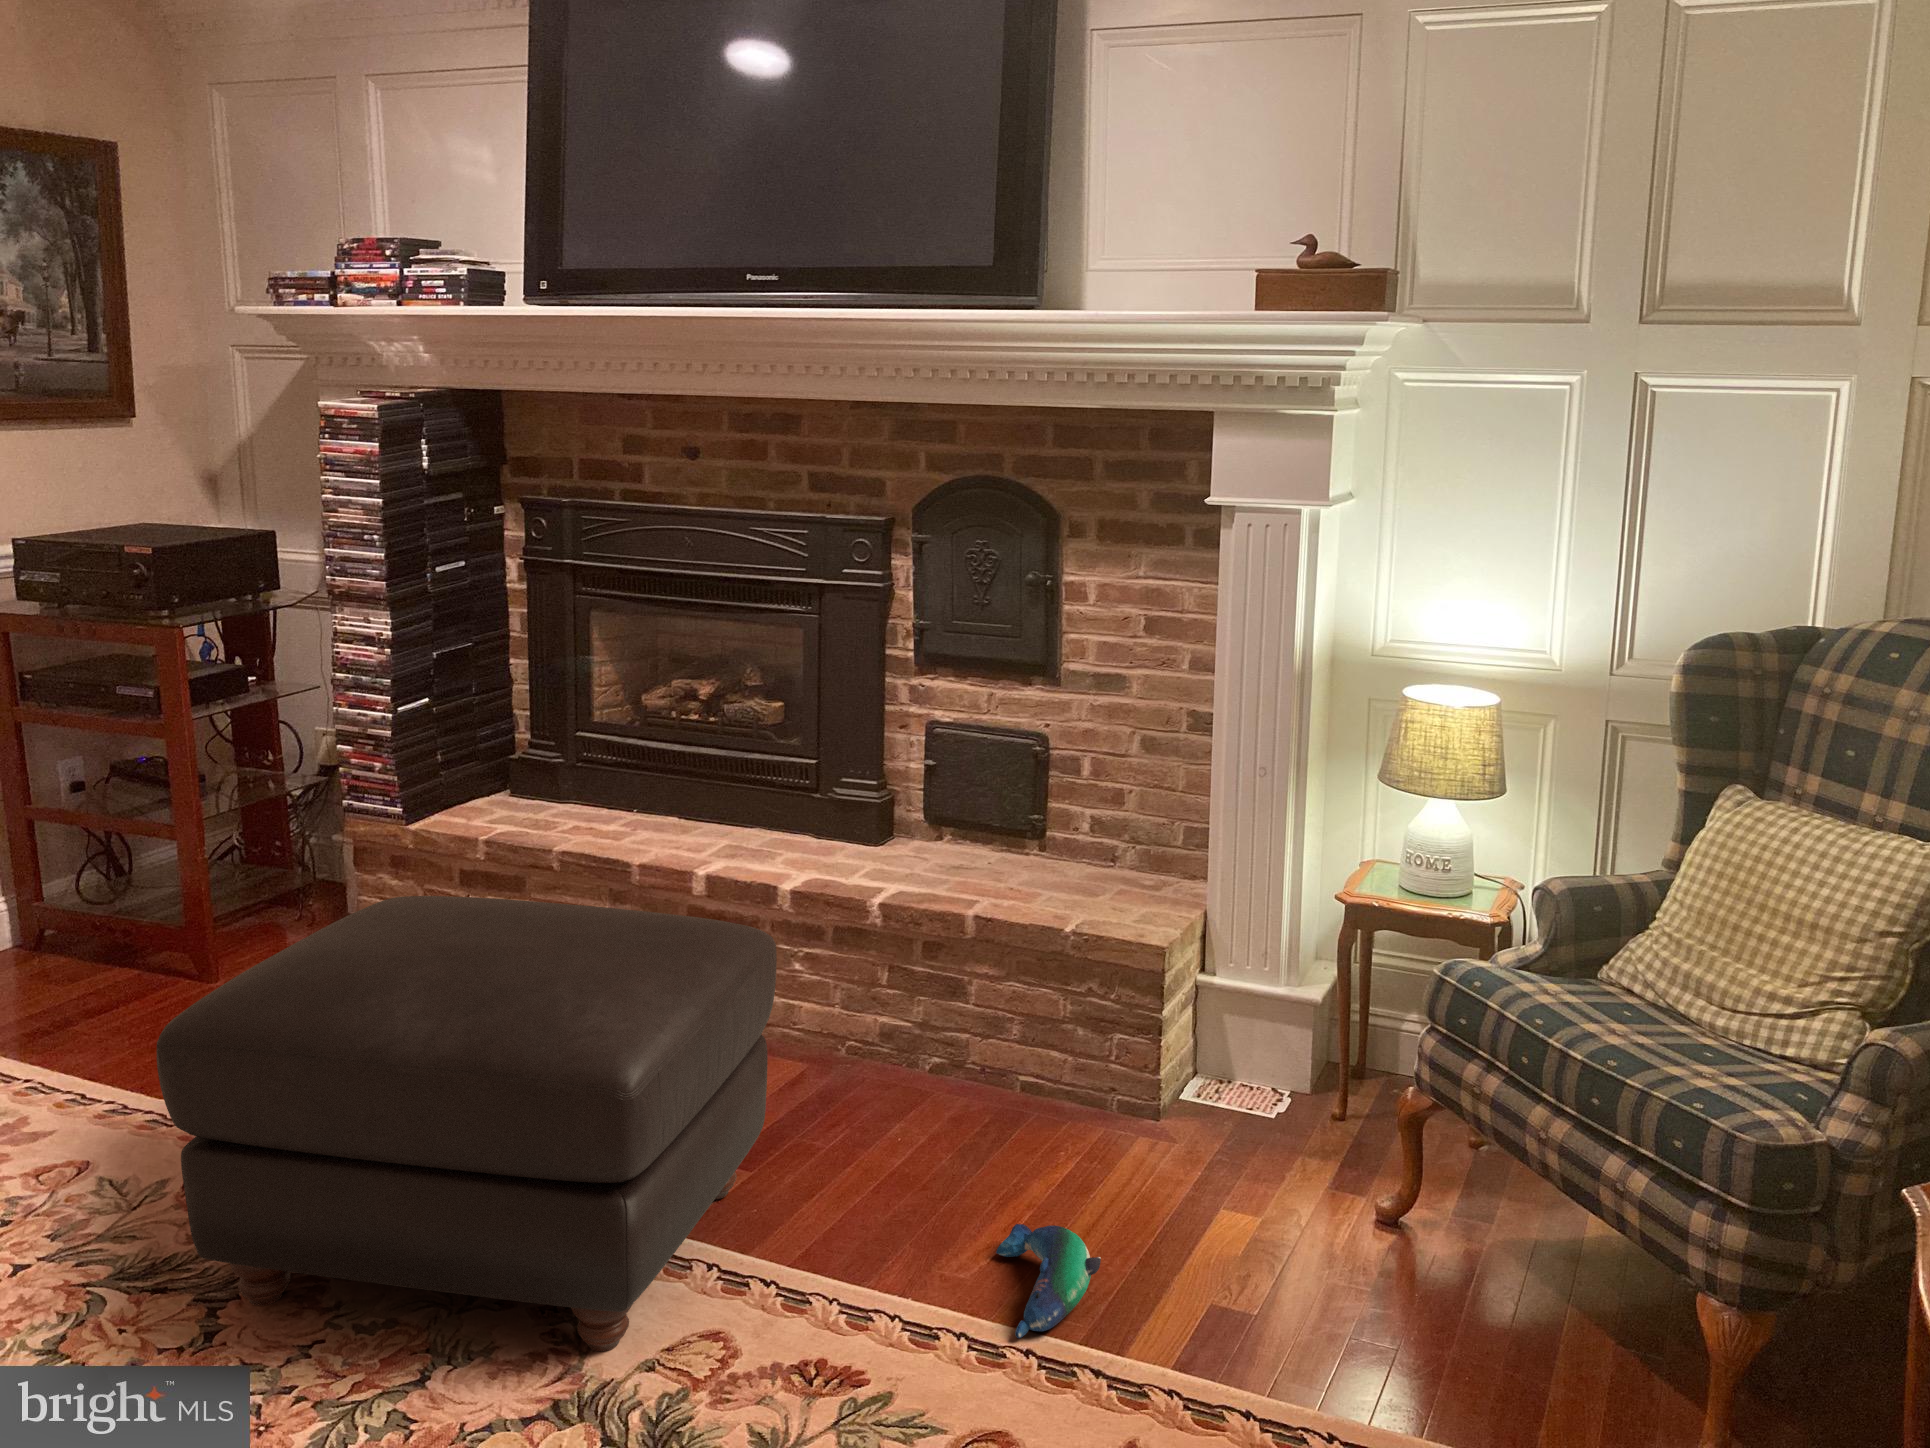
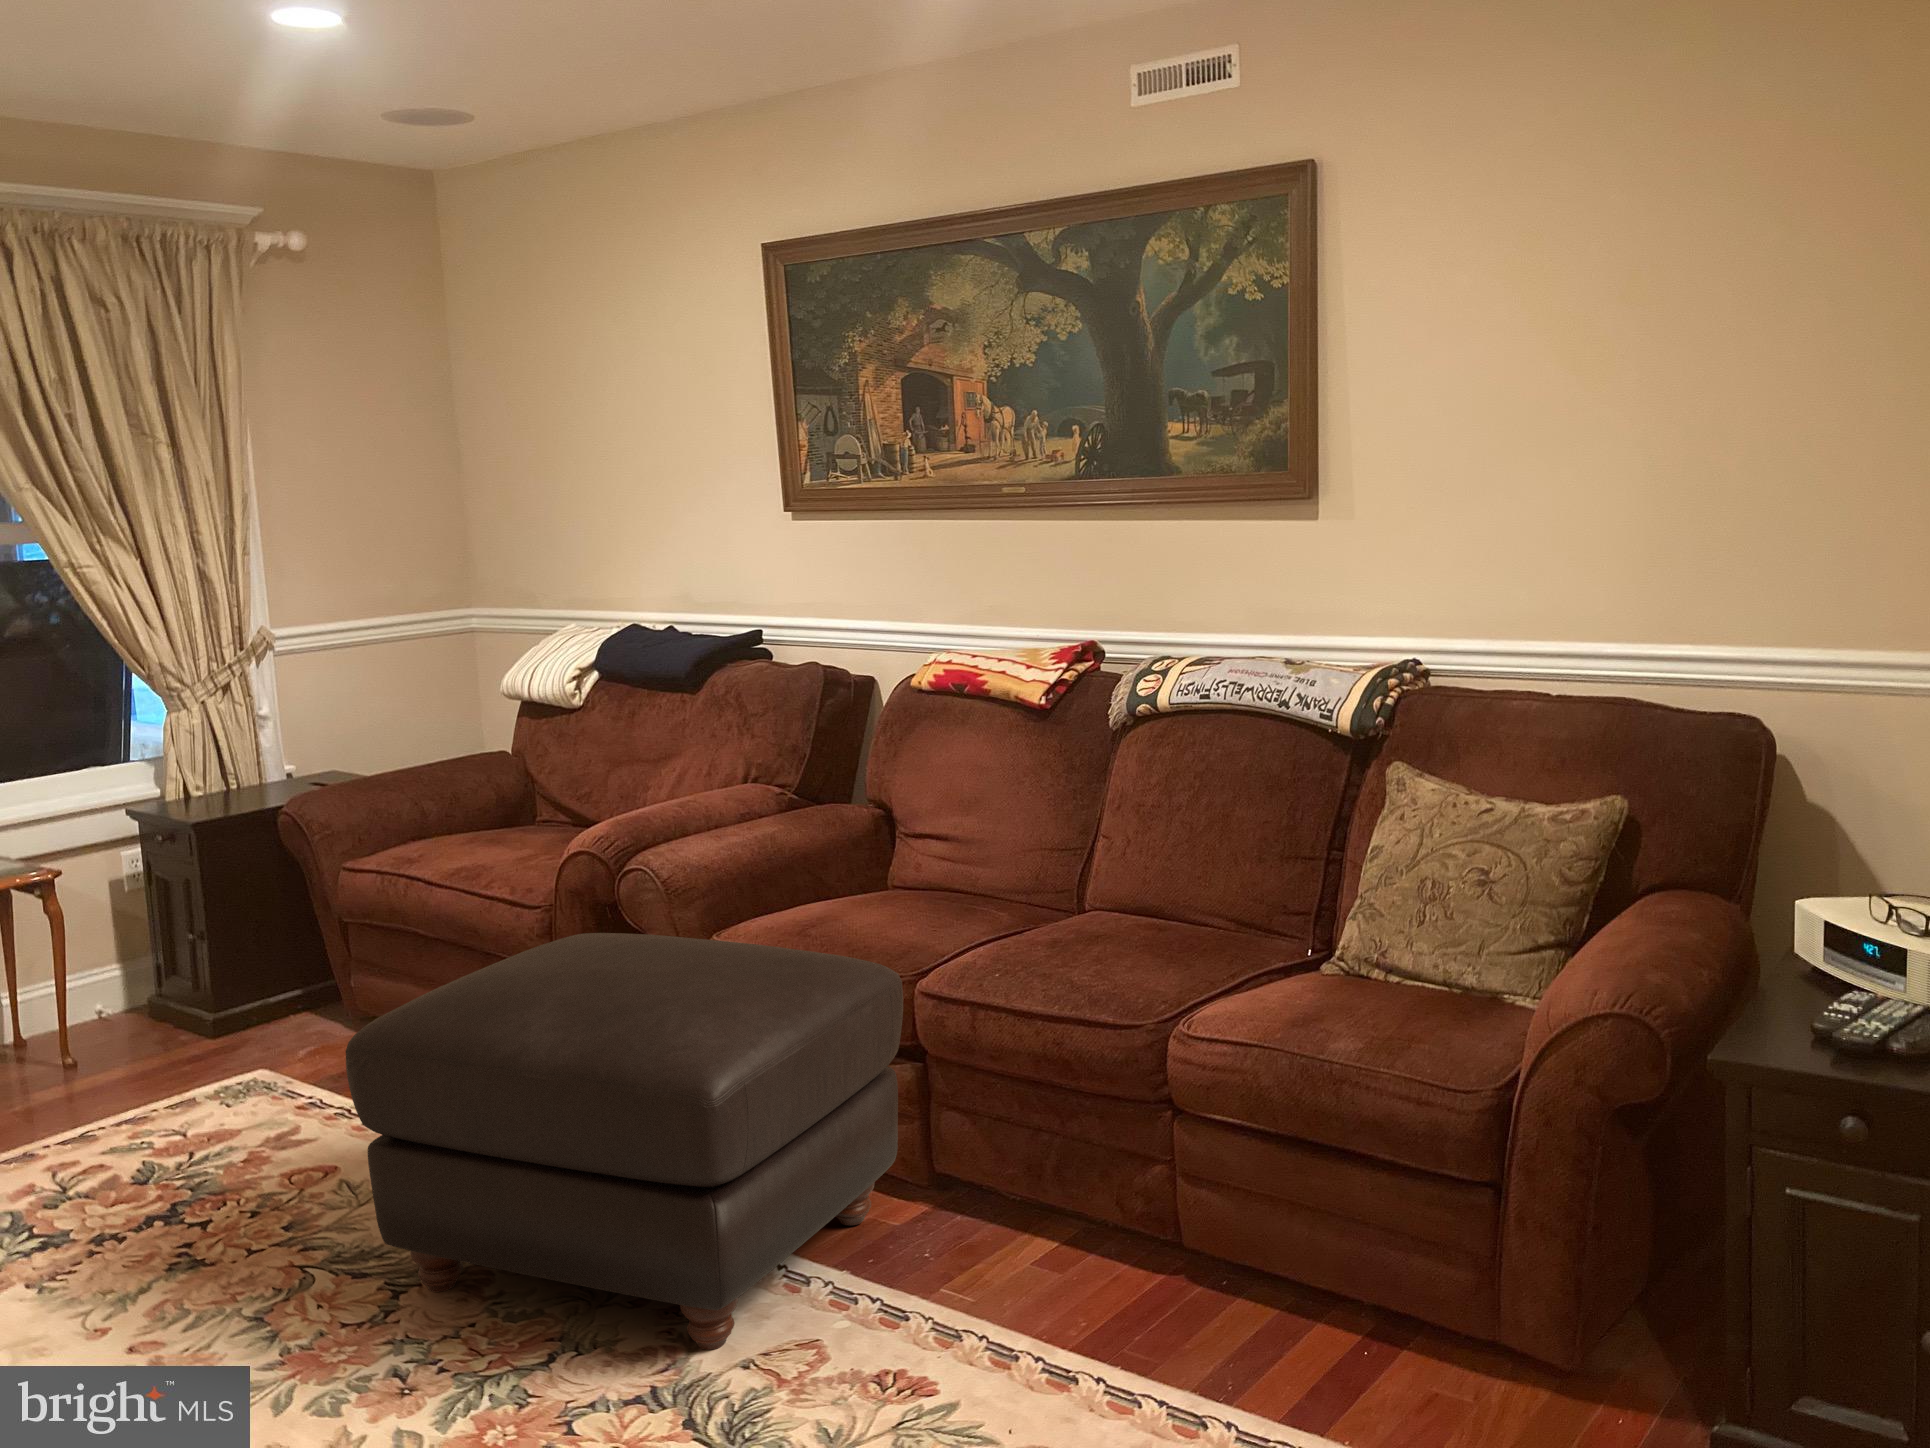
plush toy: present [996,1224,1101,1338] -> none [1091,1261,1186,1366]

